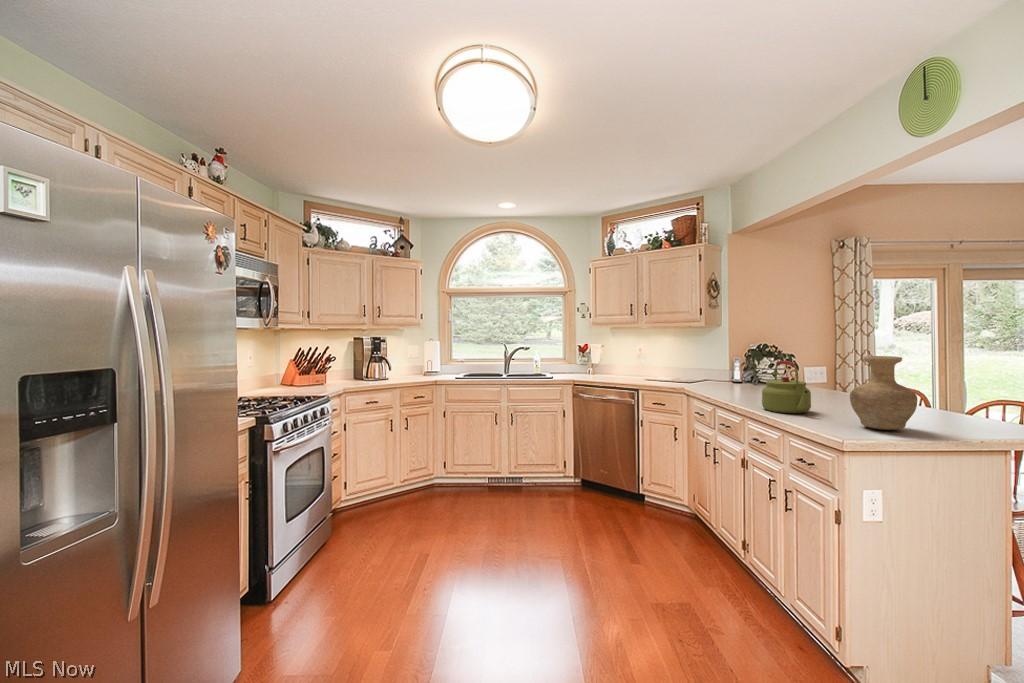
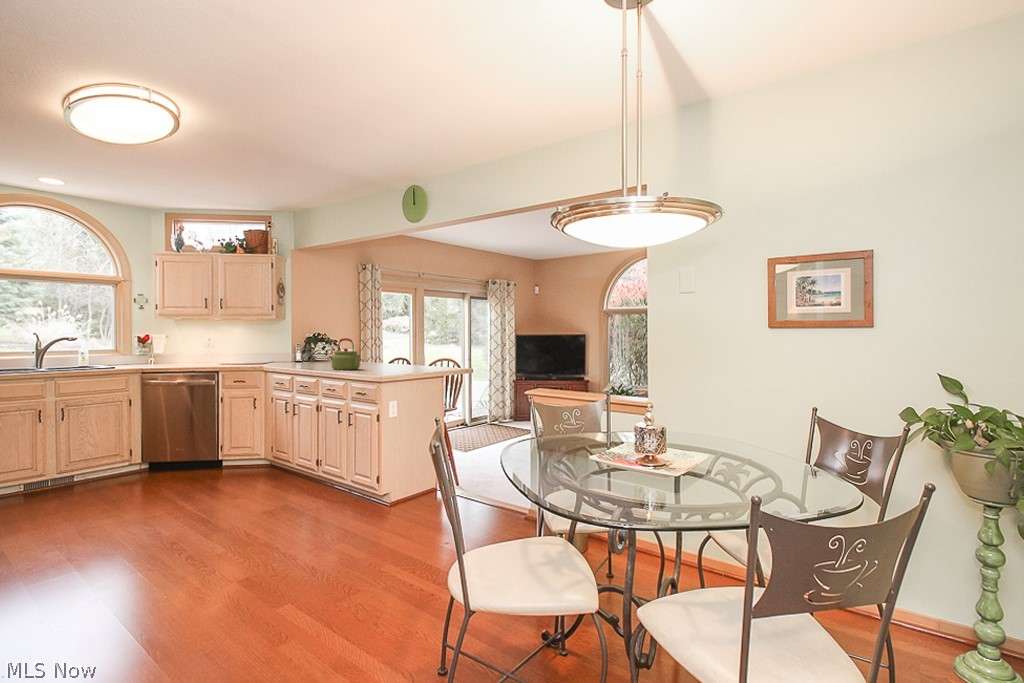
vase: present [850,356,917,430] -> none [382,334,411,372]

